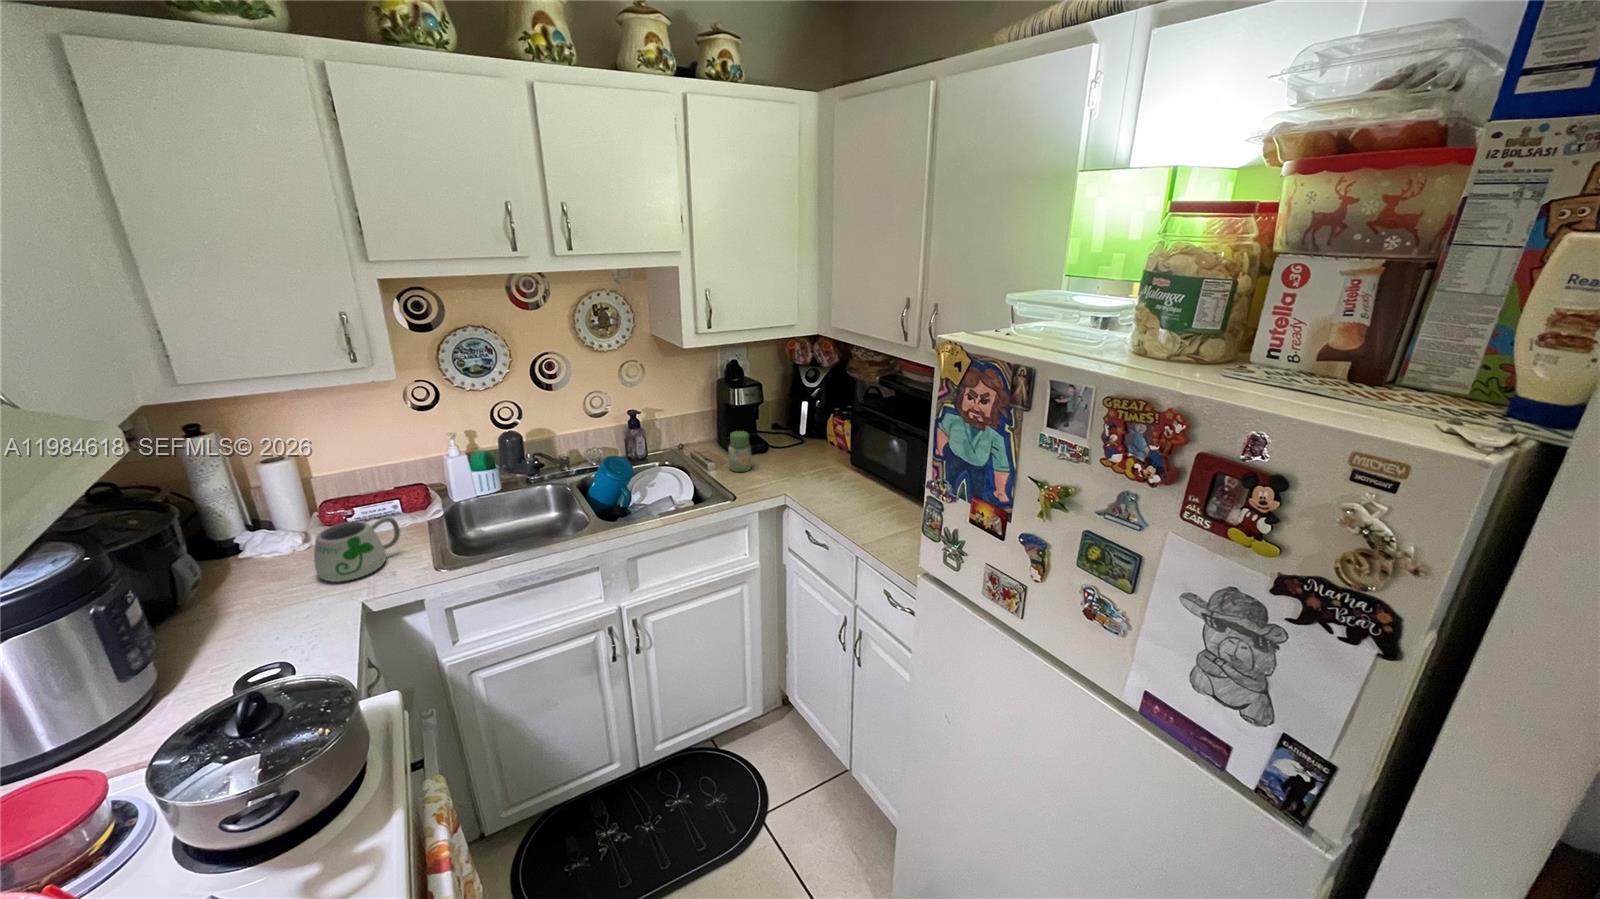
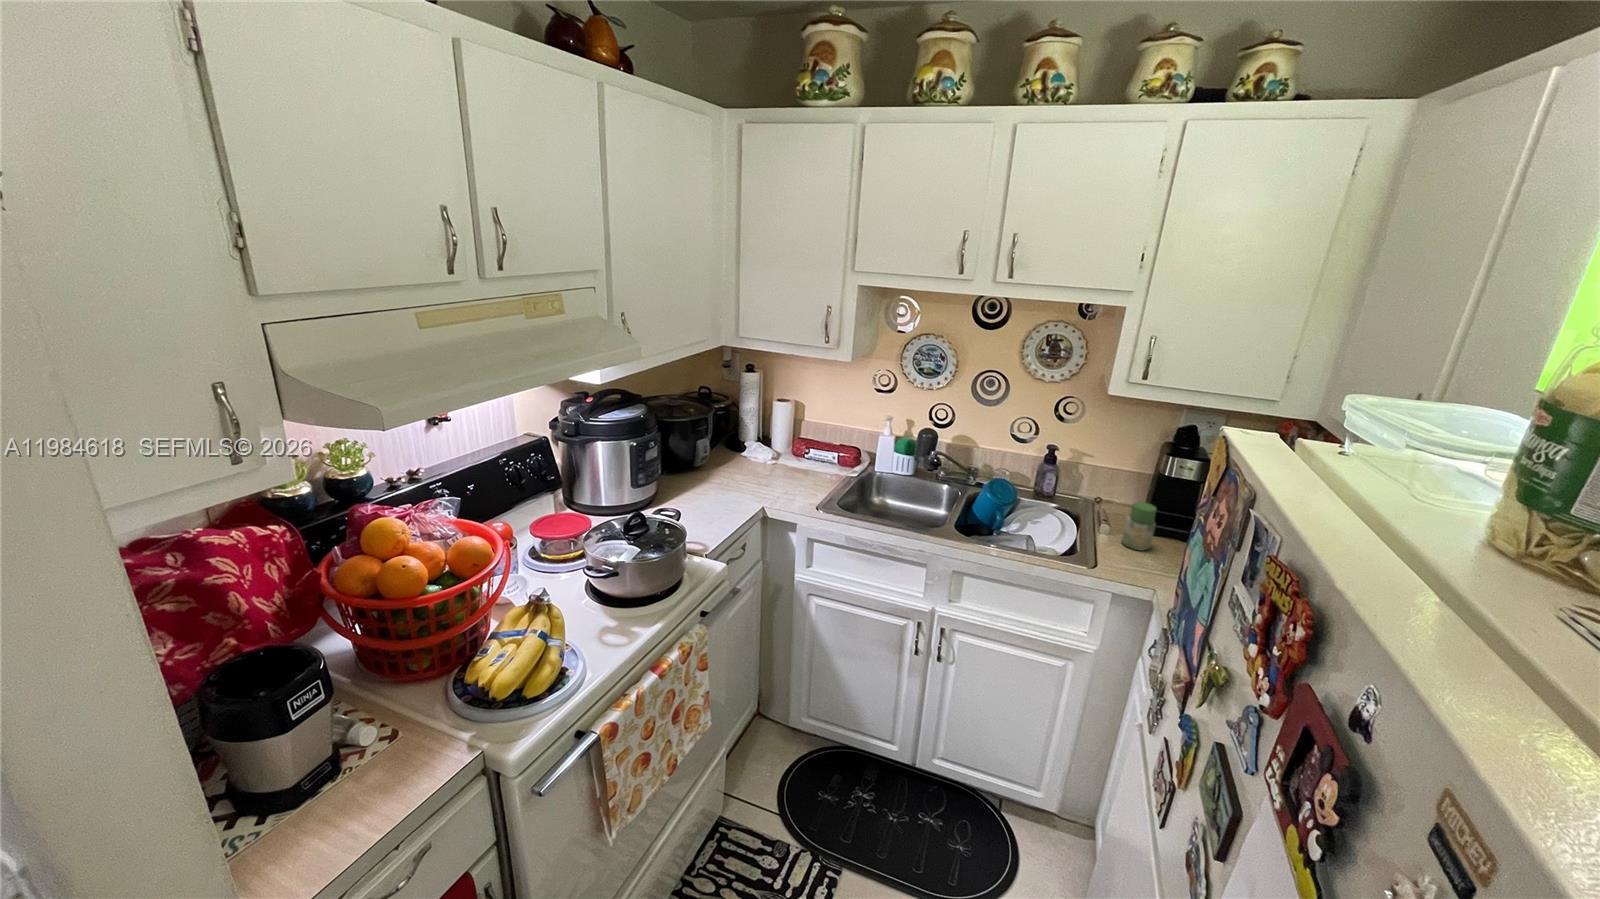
mug: present [314,517,400,582] -> none [759,452,814,499]

